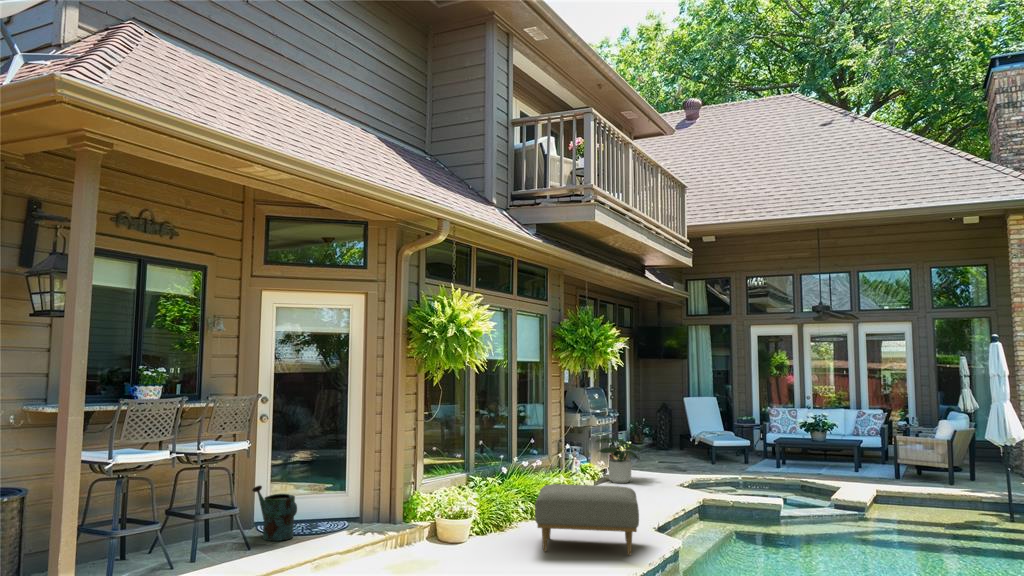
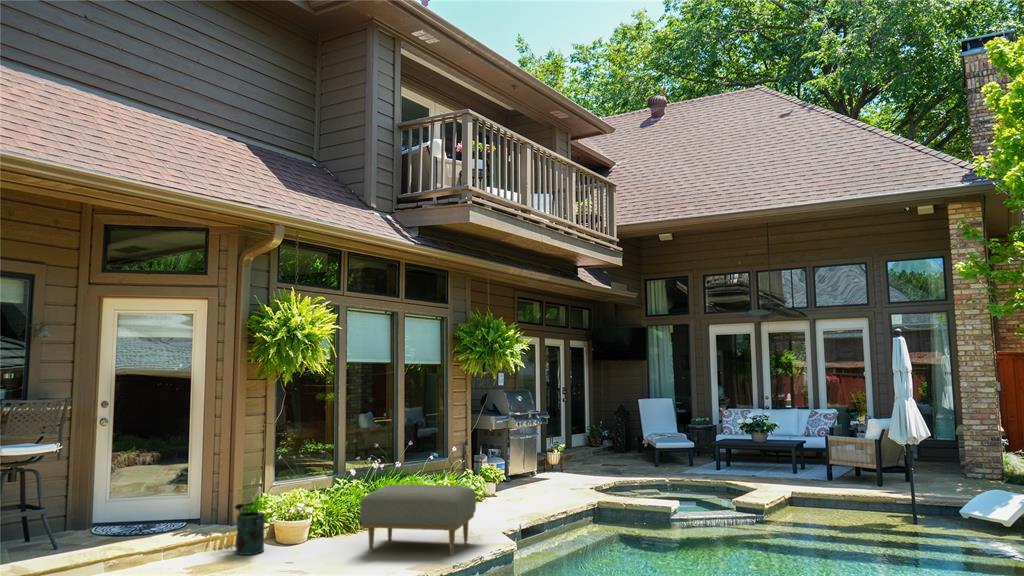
potted plant: present [596,437,641,483] -> none [505,442,556,488]
watering can: present [252,486,297,541] -> present [235,504,265,555]

